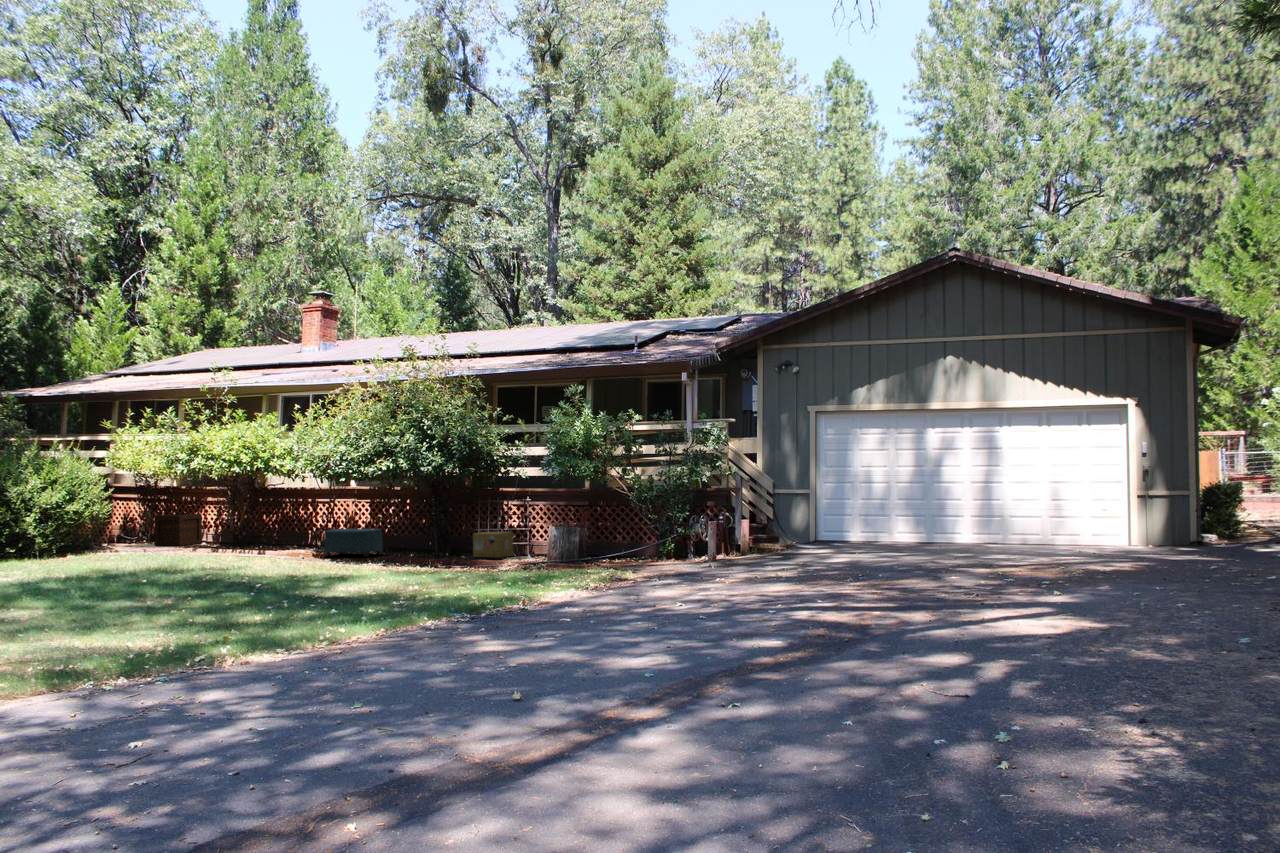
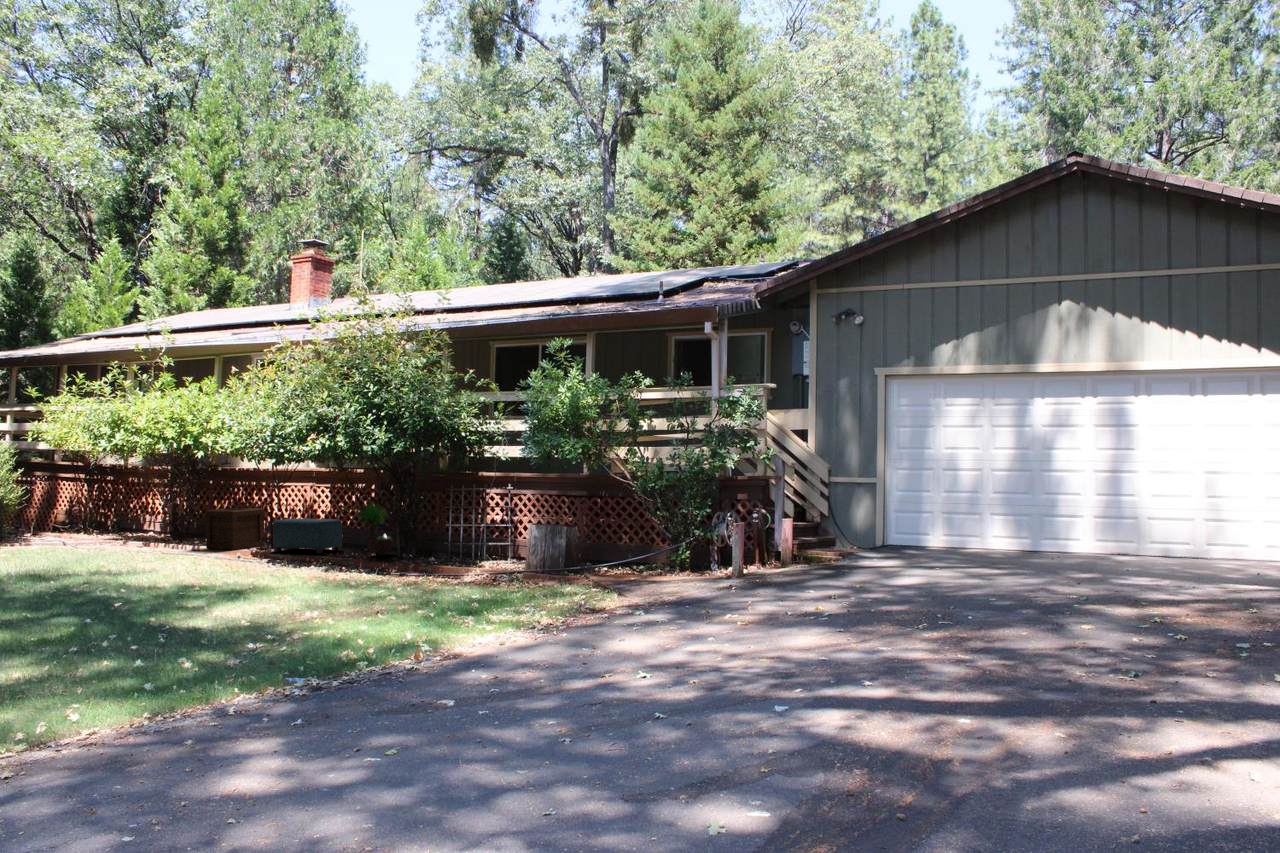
potted tree: none [399,511,430,557] -> present [358,504,393,555]
wooden crate: present [155,514,202,546] -> present [206,508,265,550]
cardboard box: present [473,532,514,558] -> none [442,526,493,560]

